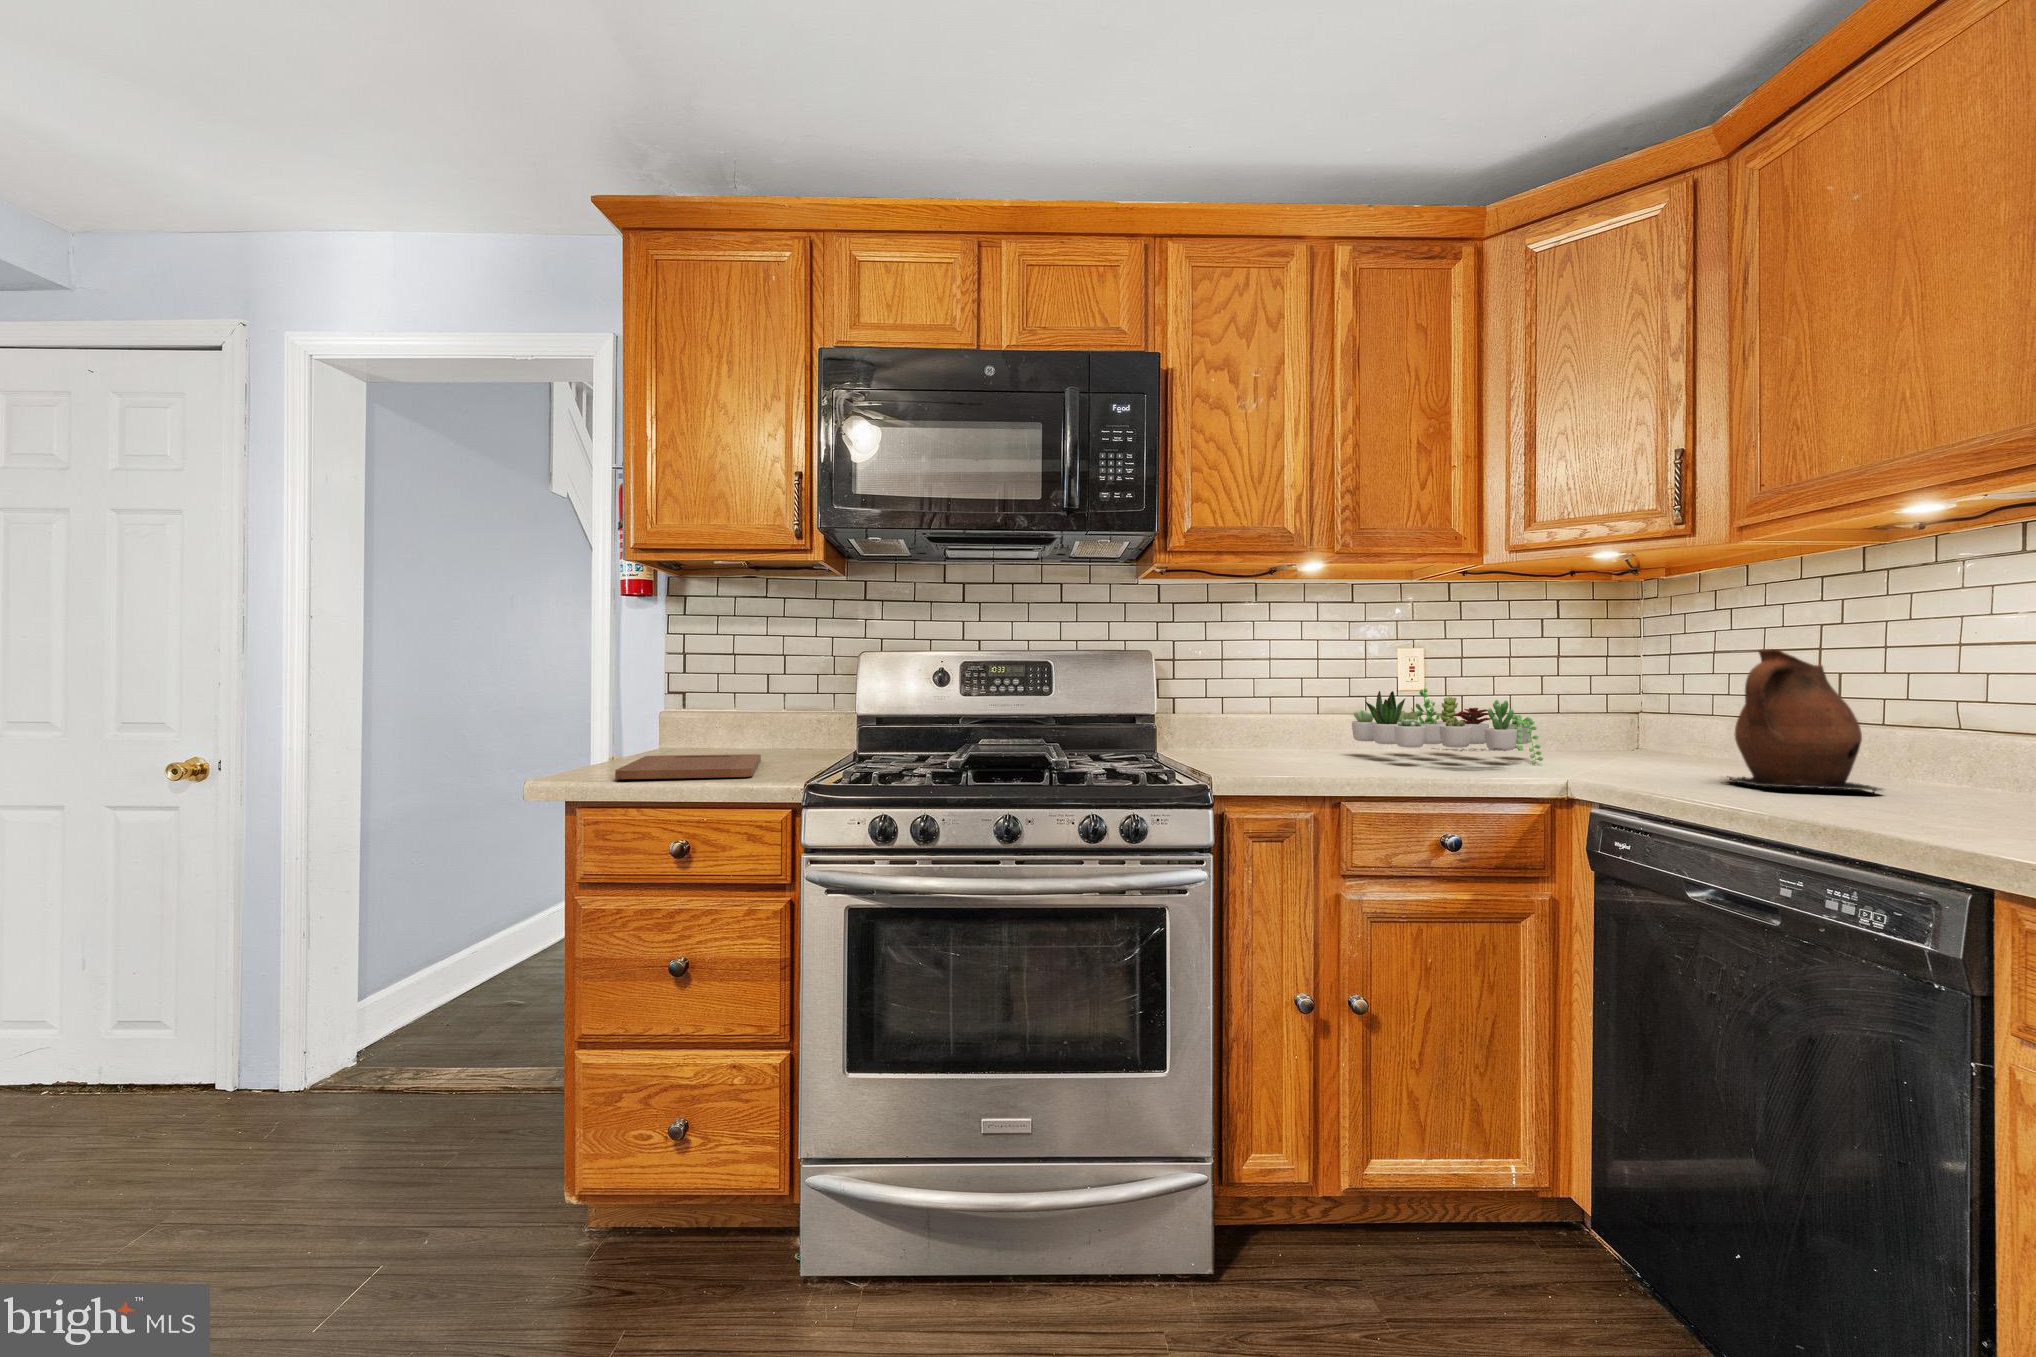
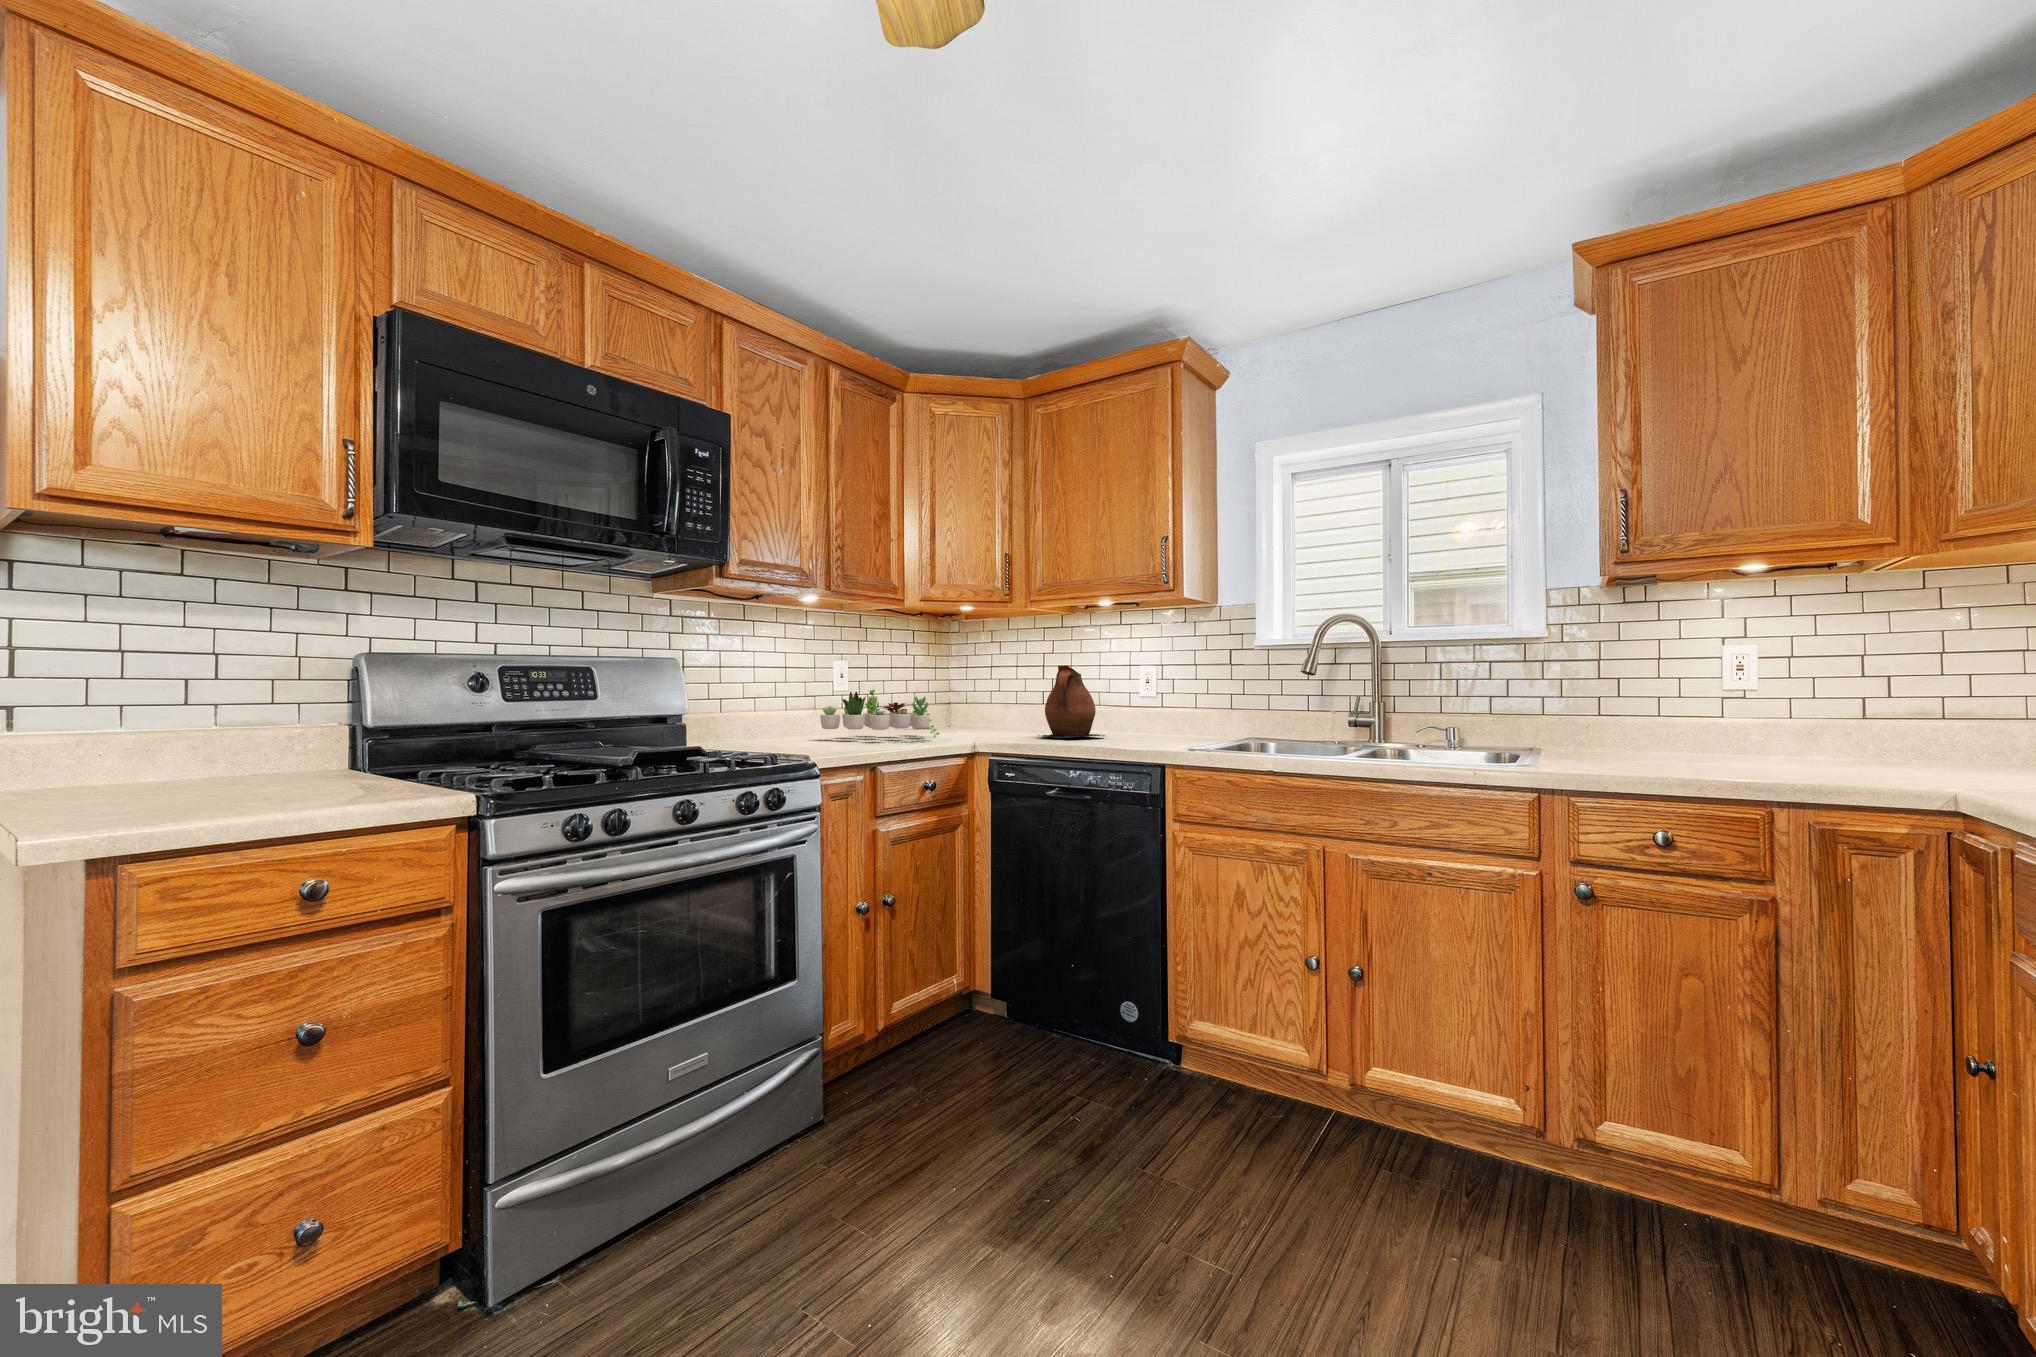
cutting board: present [615,754,761,779] -> none [77,778,382,812]

